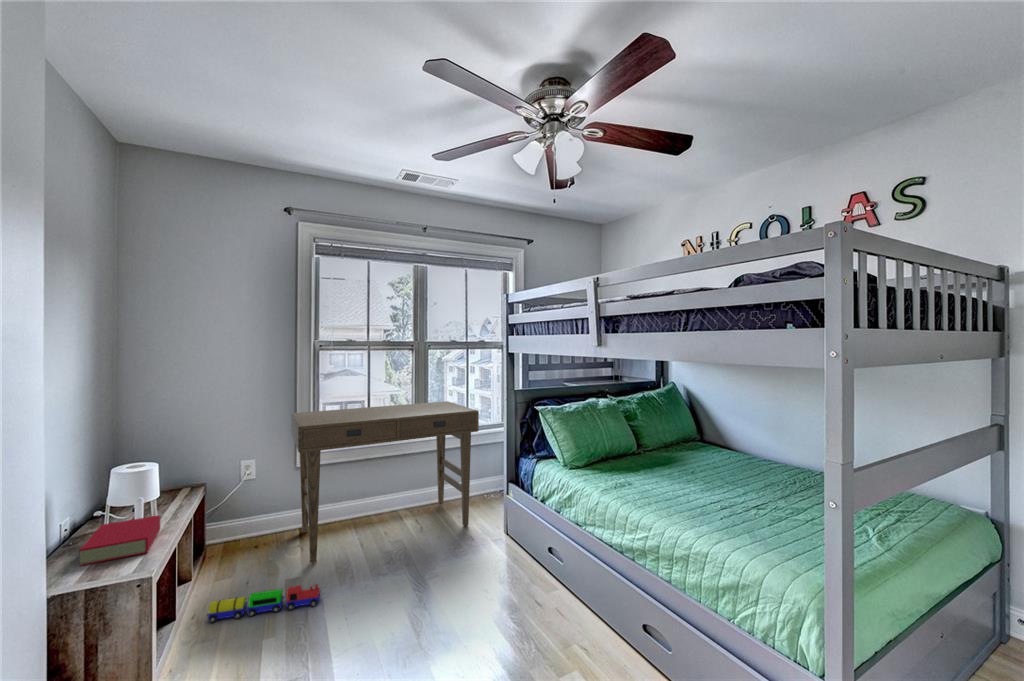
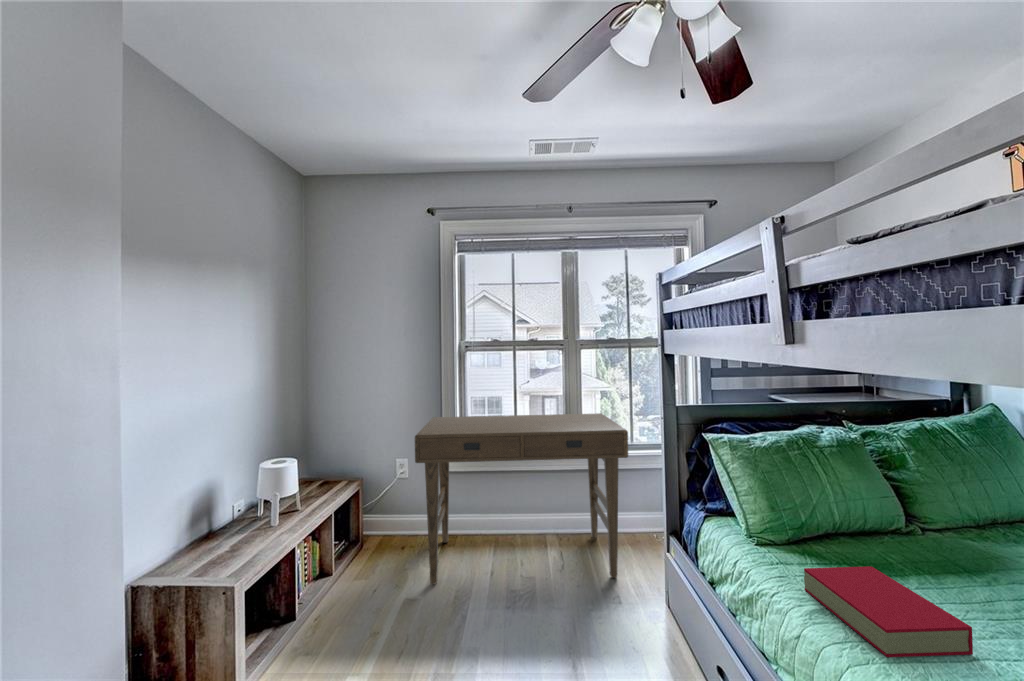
book: present [80,515,160,566] -> present [804,566,973,657]
toy train: present [207,584,321,623] -> none [316,608,418,645]

